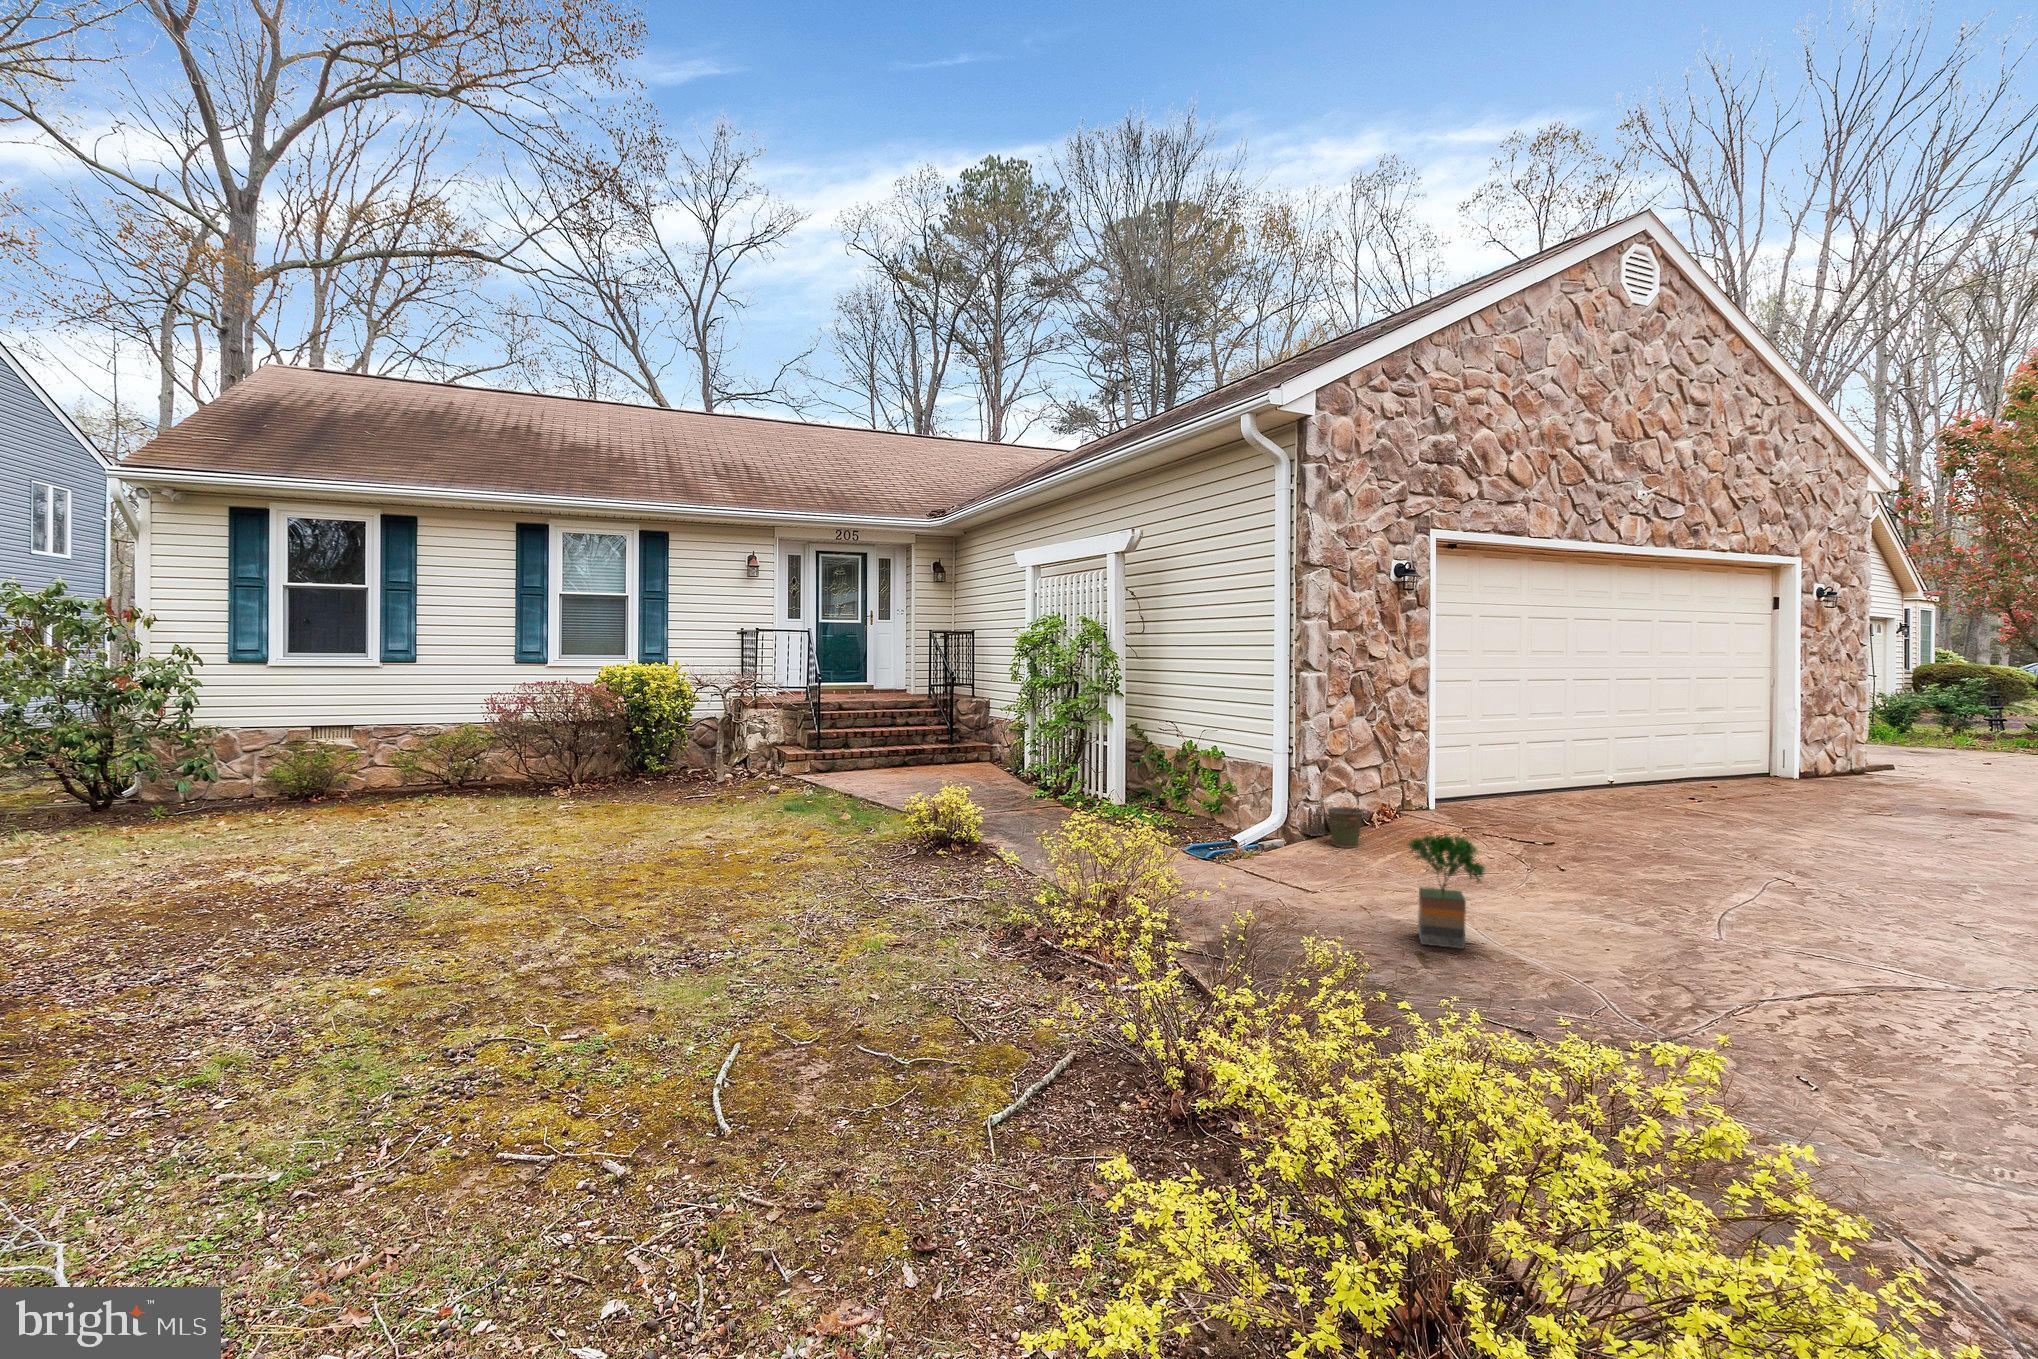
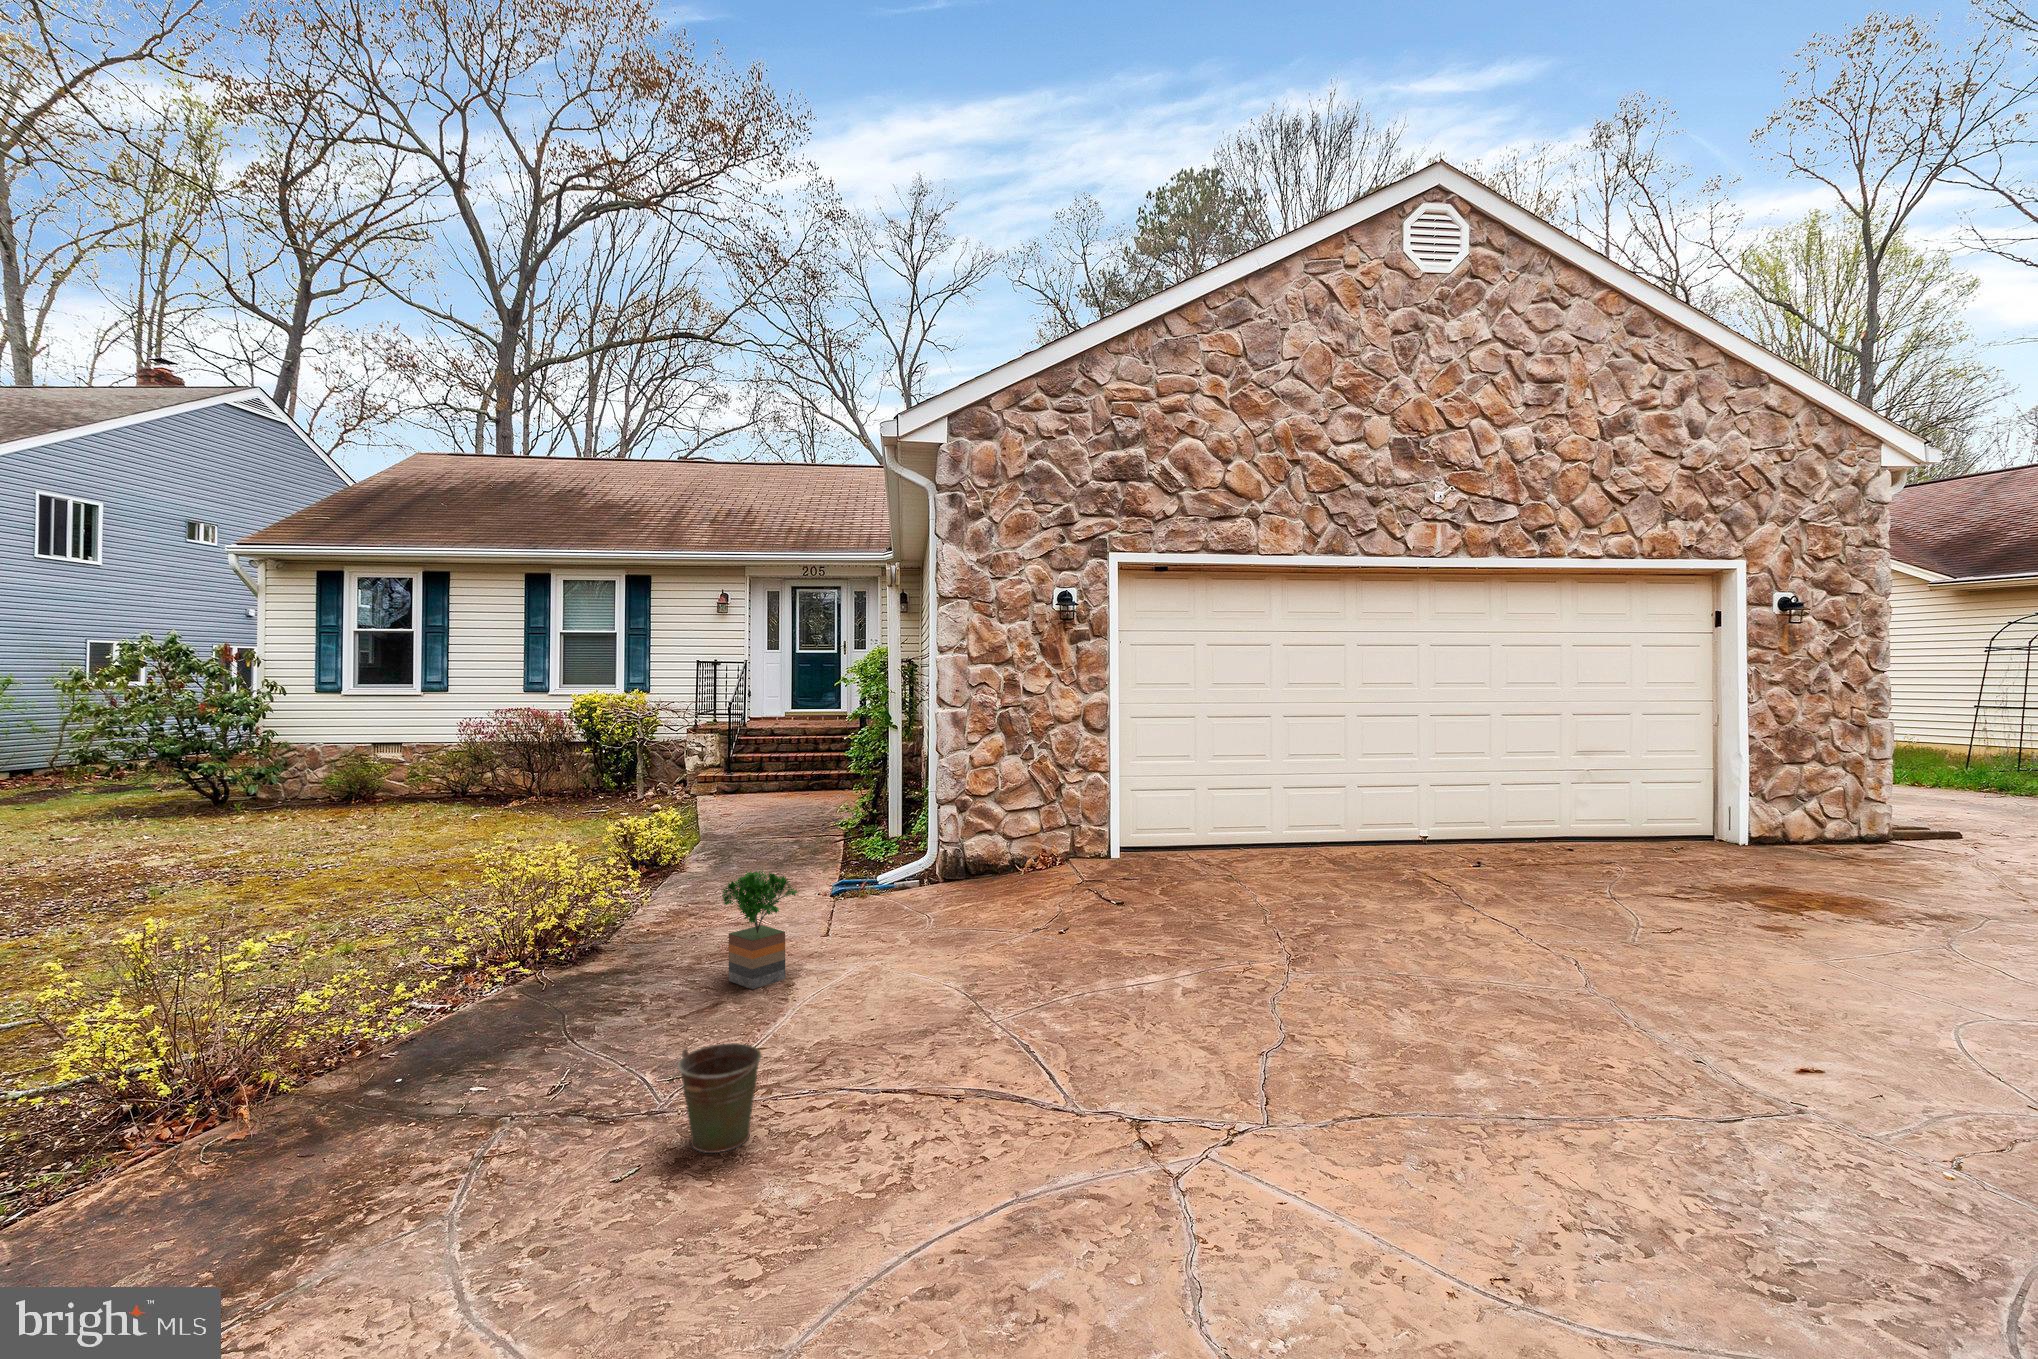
bucket: present [1326,807,1364,848] -> present [674,1043,762,1153]

